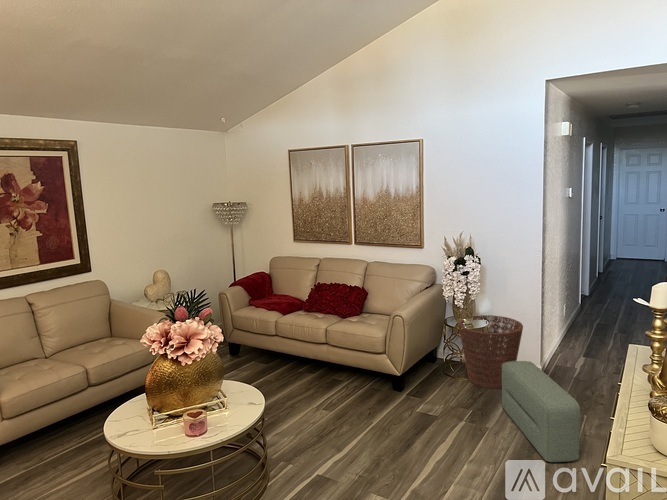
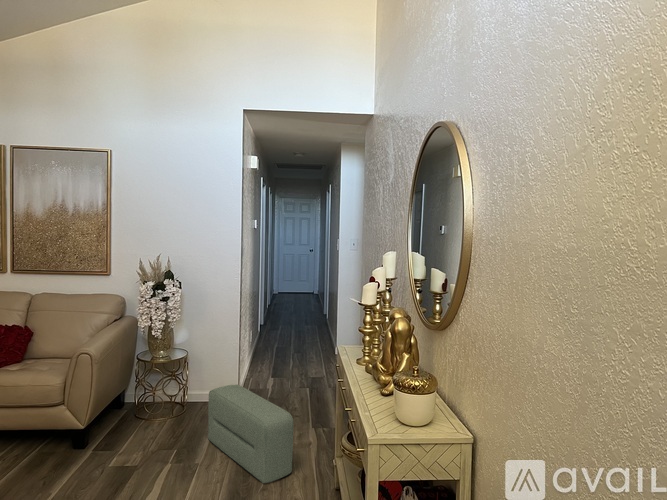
basket: present [459,315,523,389] -> none [156,344,225,424]

